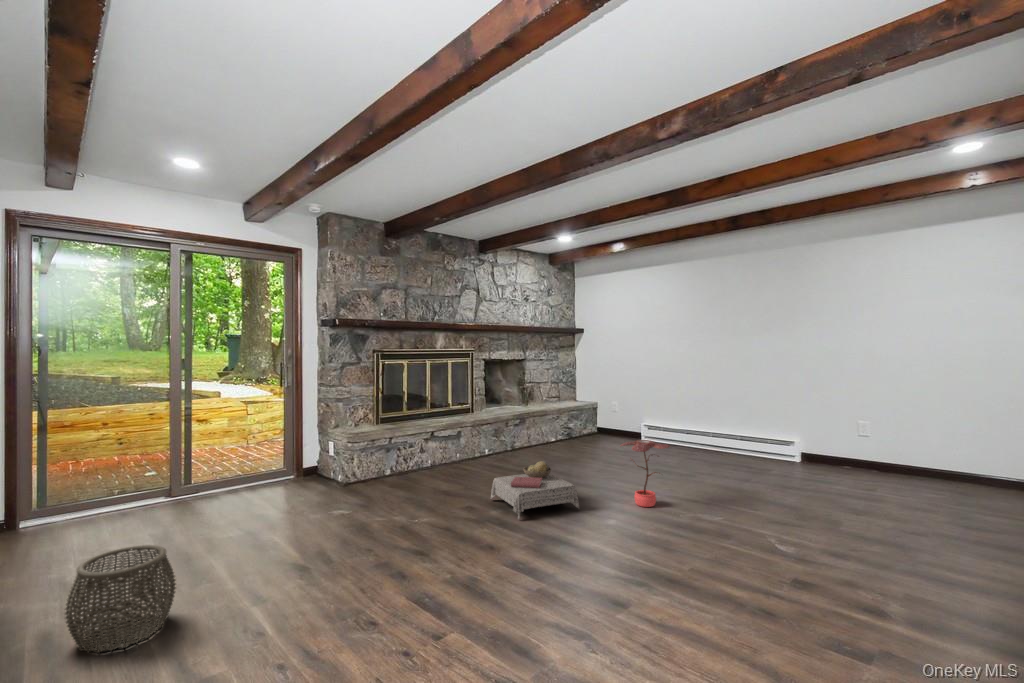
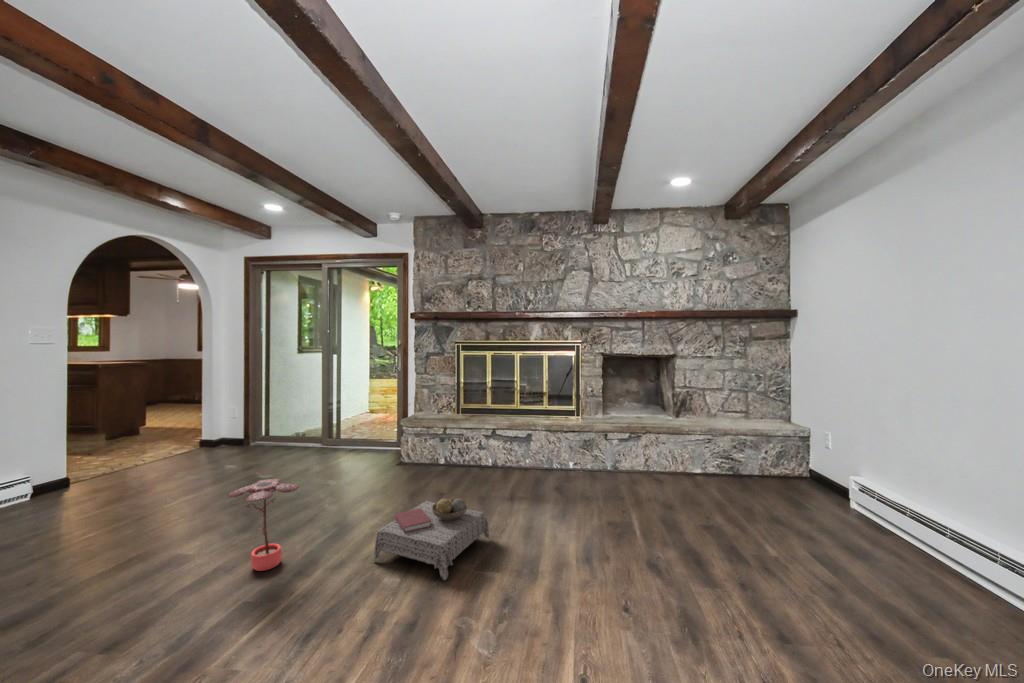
potted plant: present [620,440,670,507] -> present [228,479,299,571]
woven basket: present [65,545,176,653] -> none [44,480,120,543]

